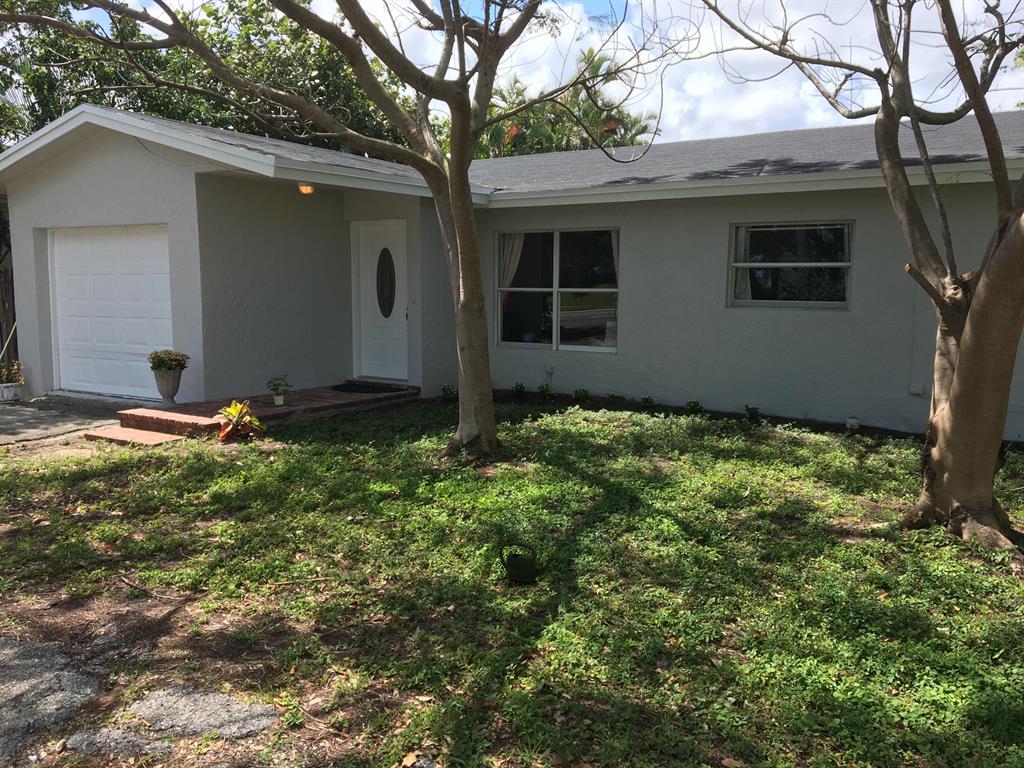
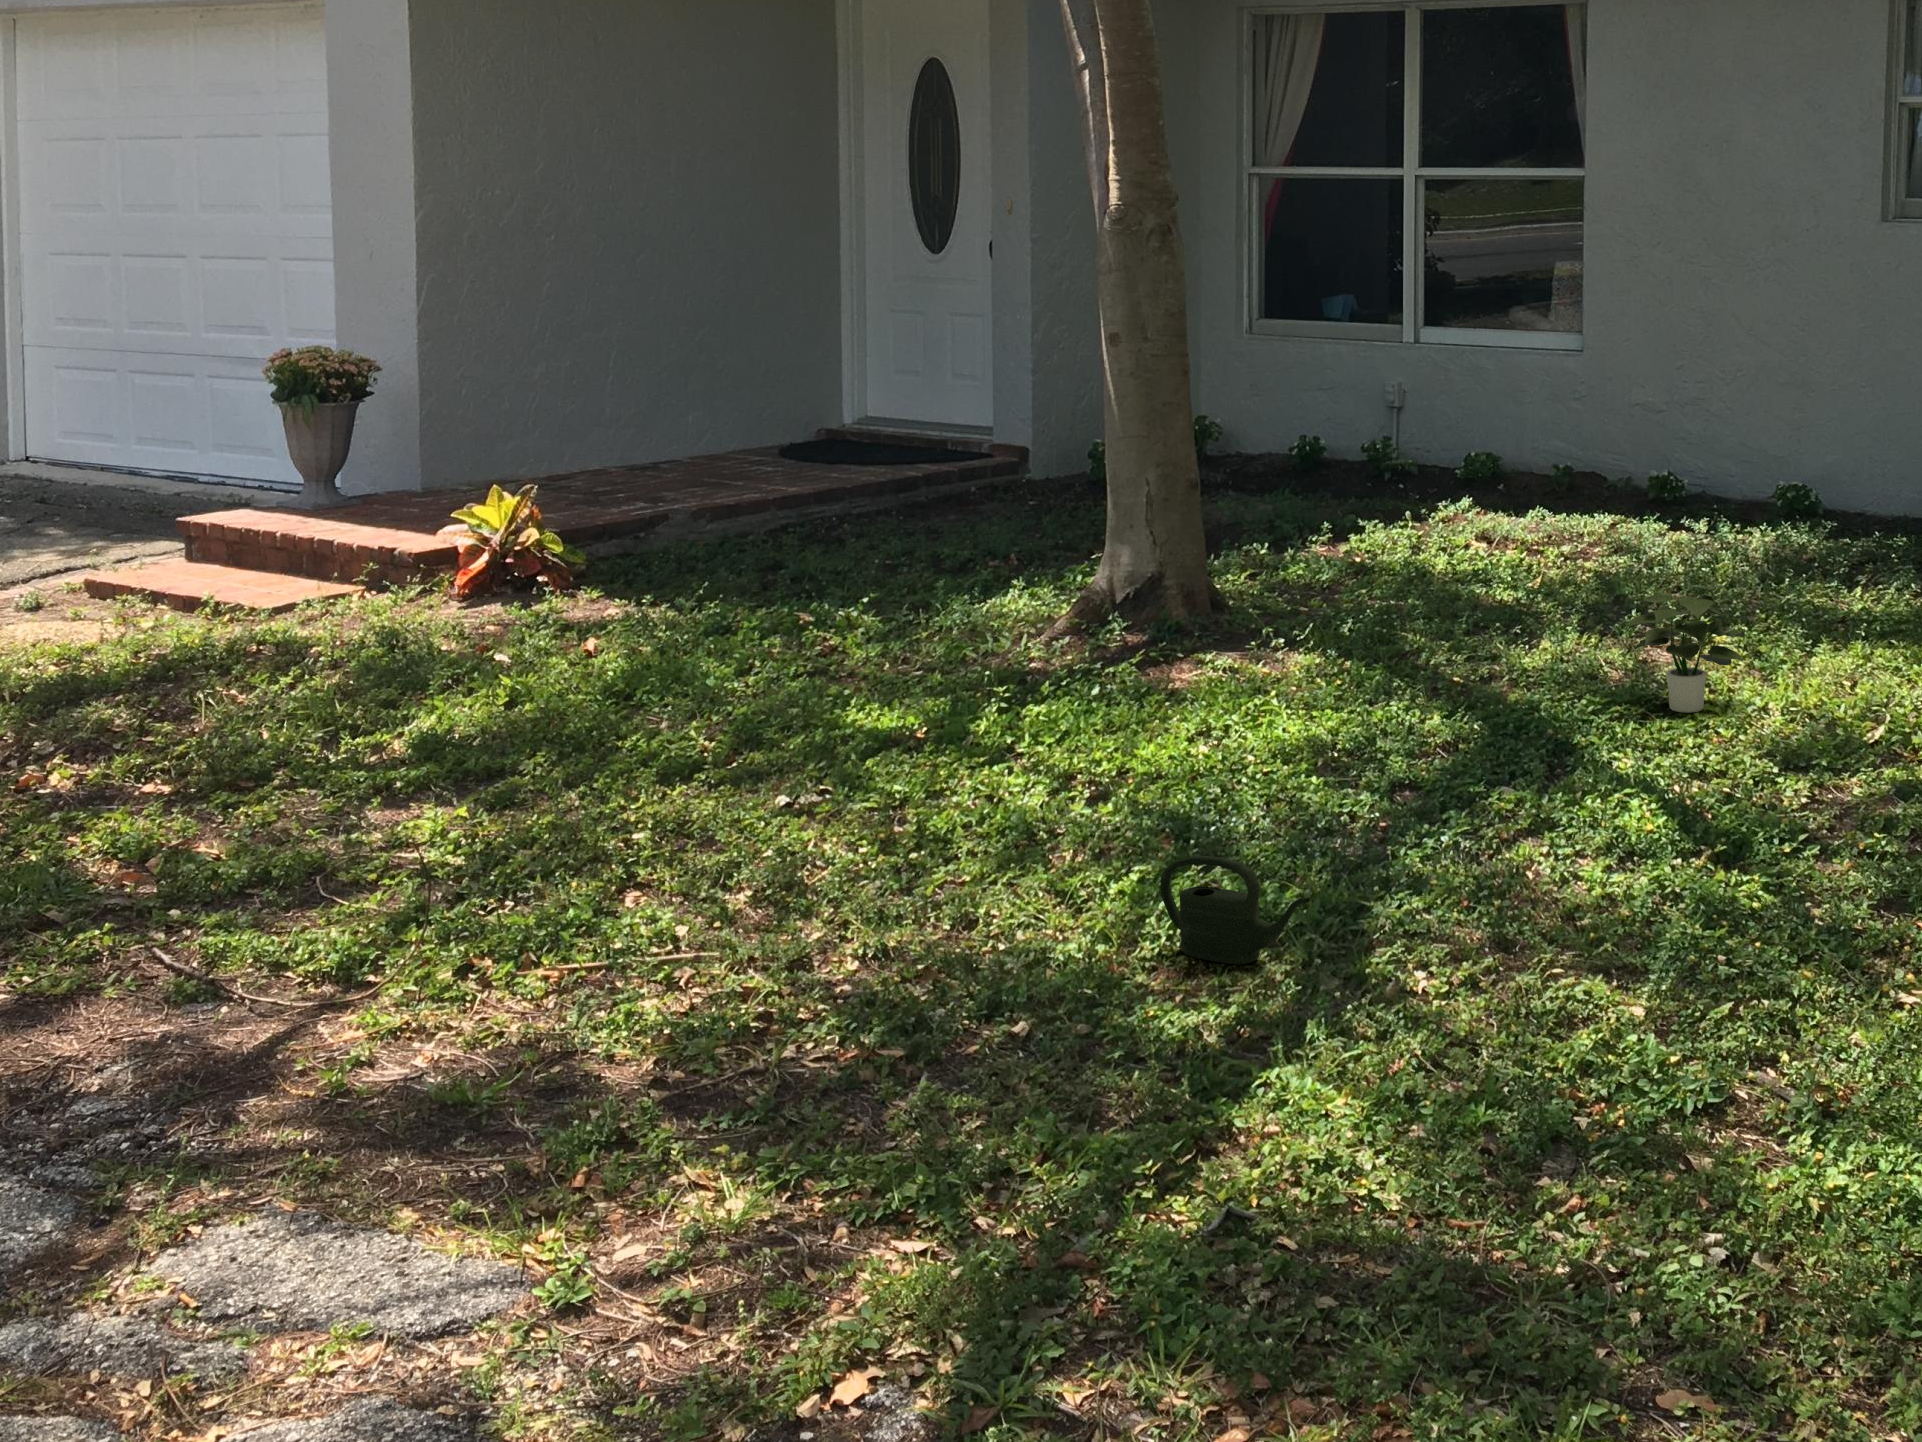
potted plant: present [266,375,293,405] -> present [1627,585,1746,713]

